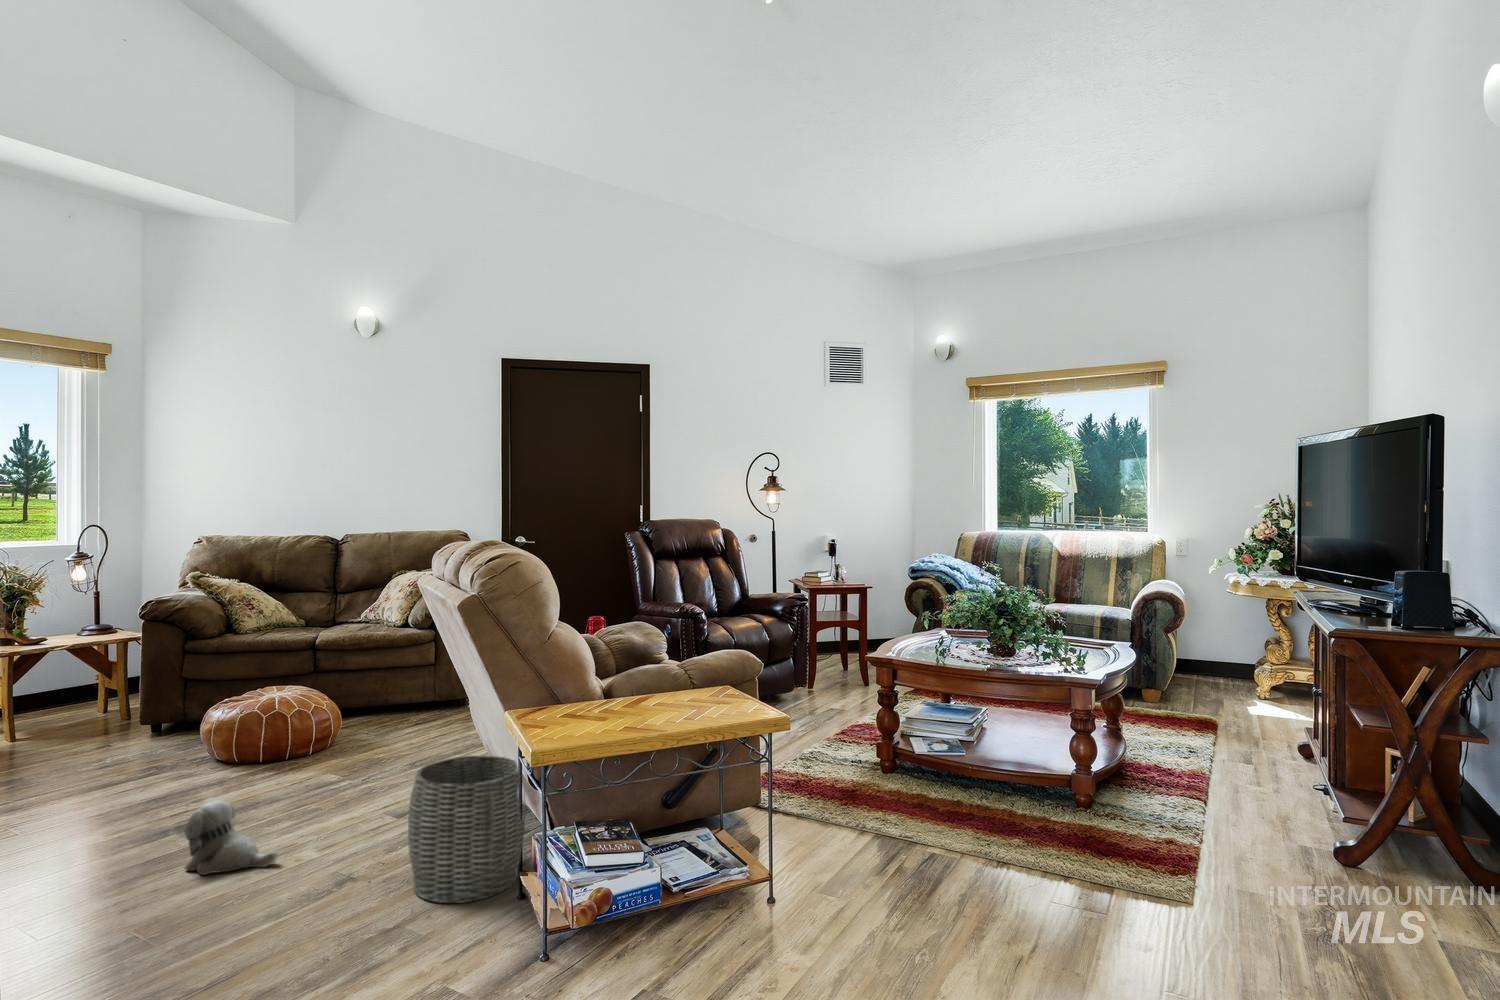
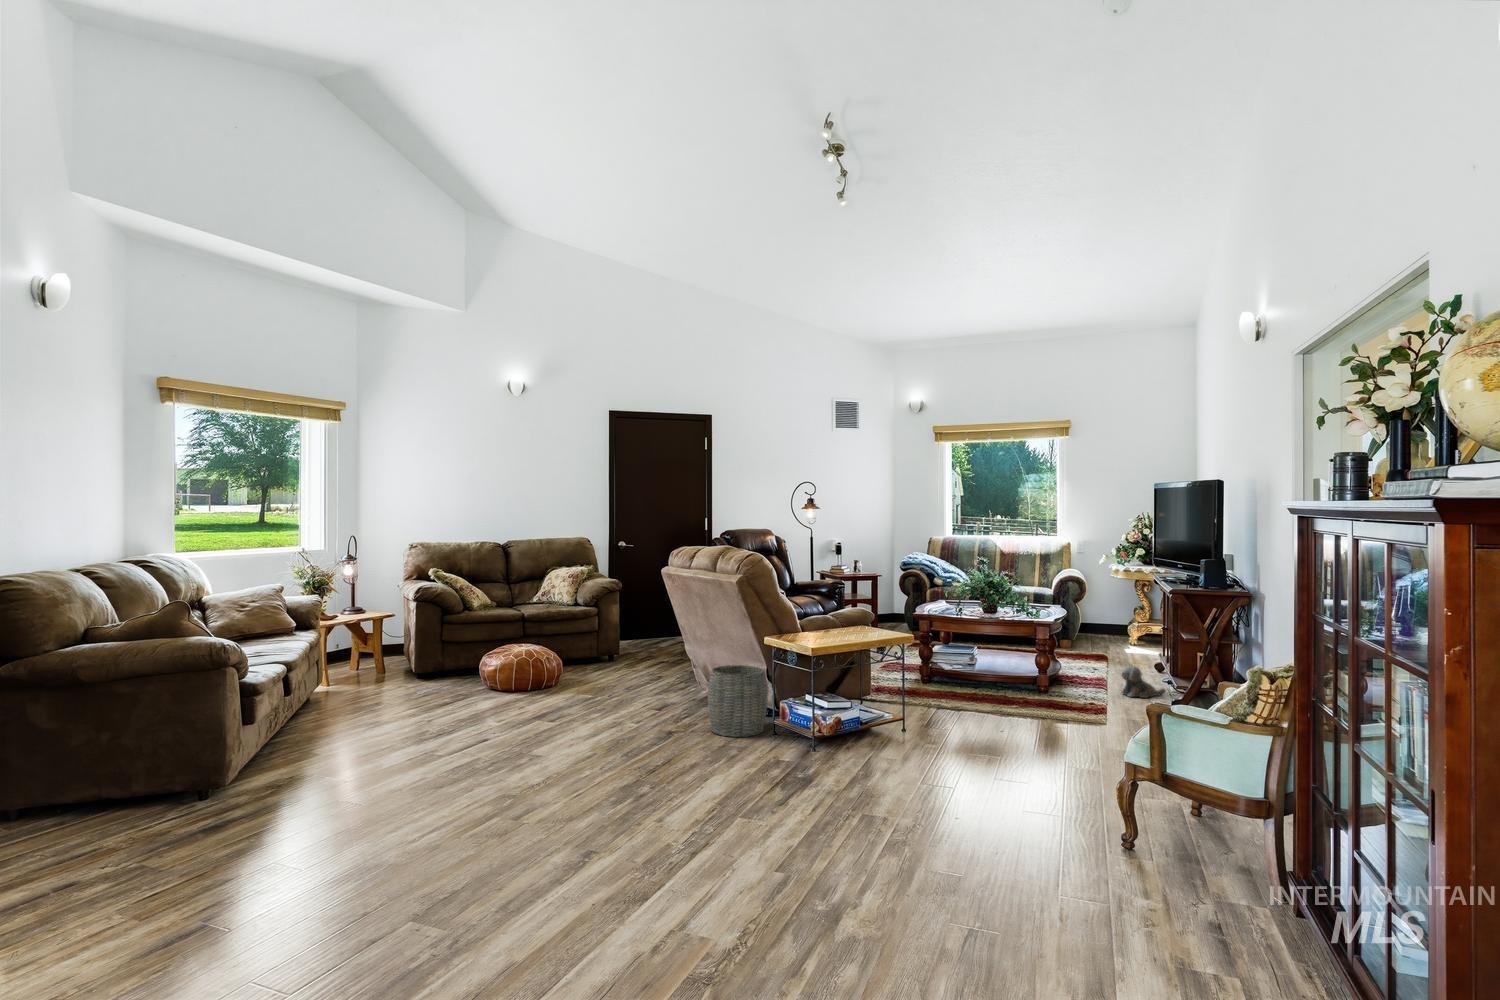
plush toy: present [184,800,277,875] -> present [1121,666,1165,698]

